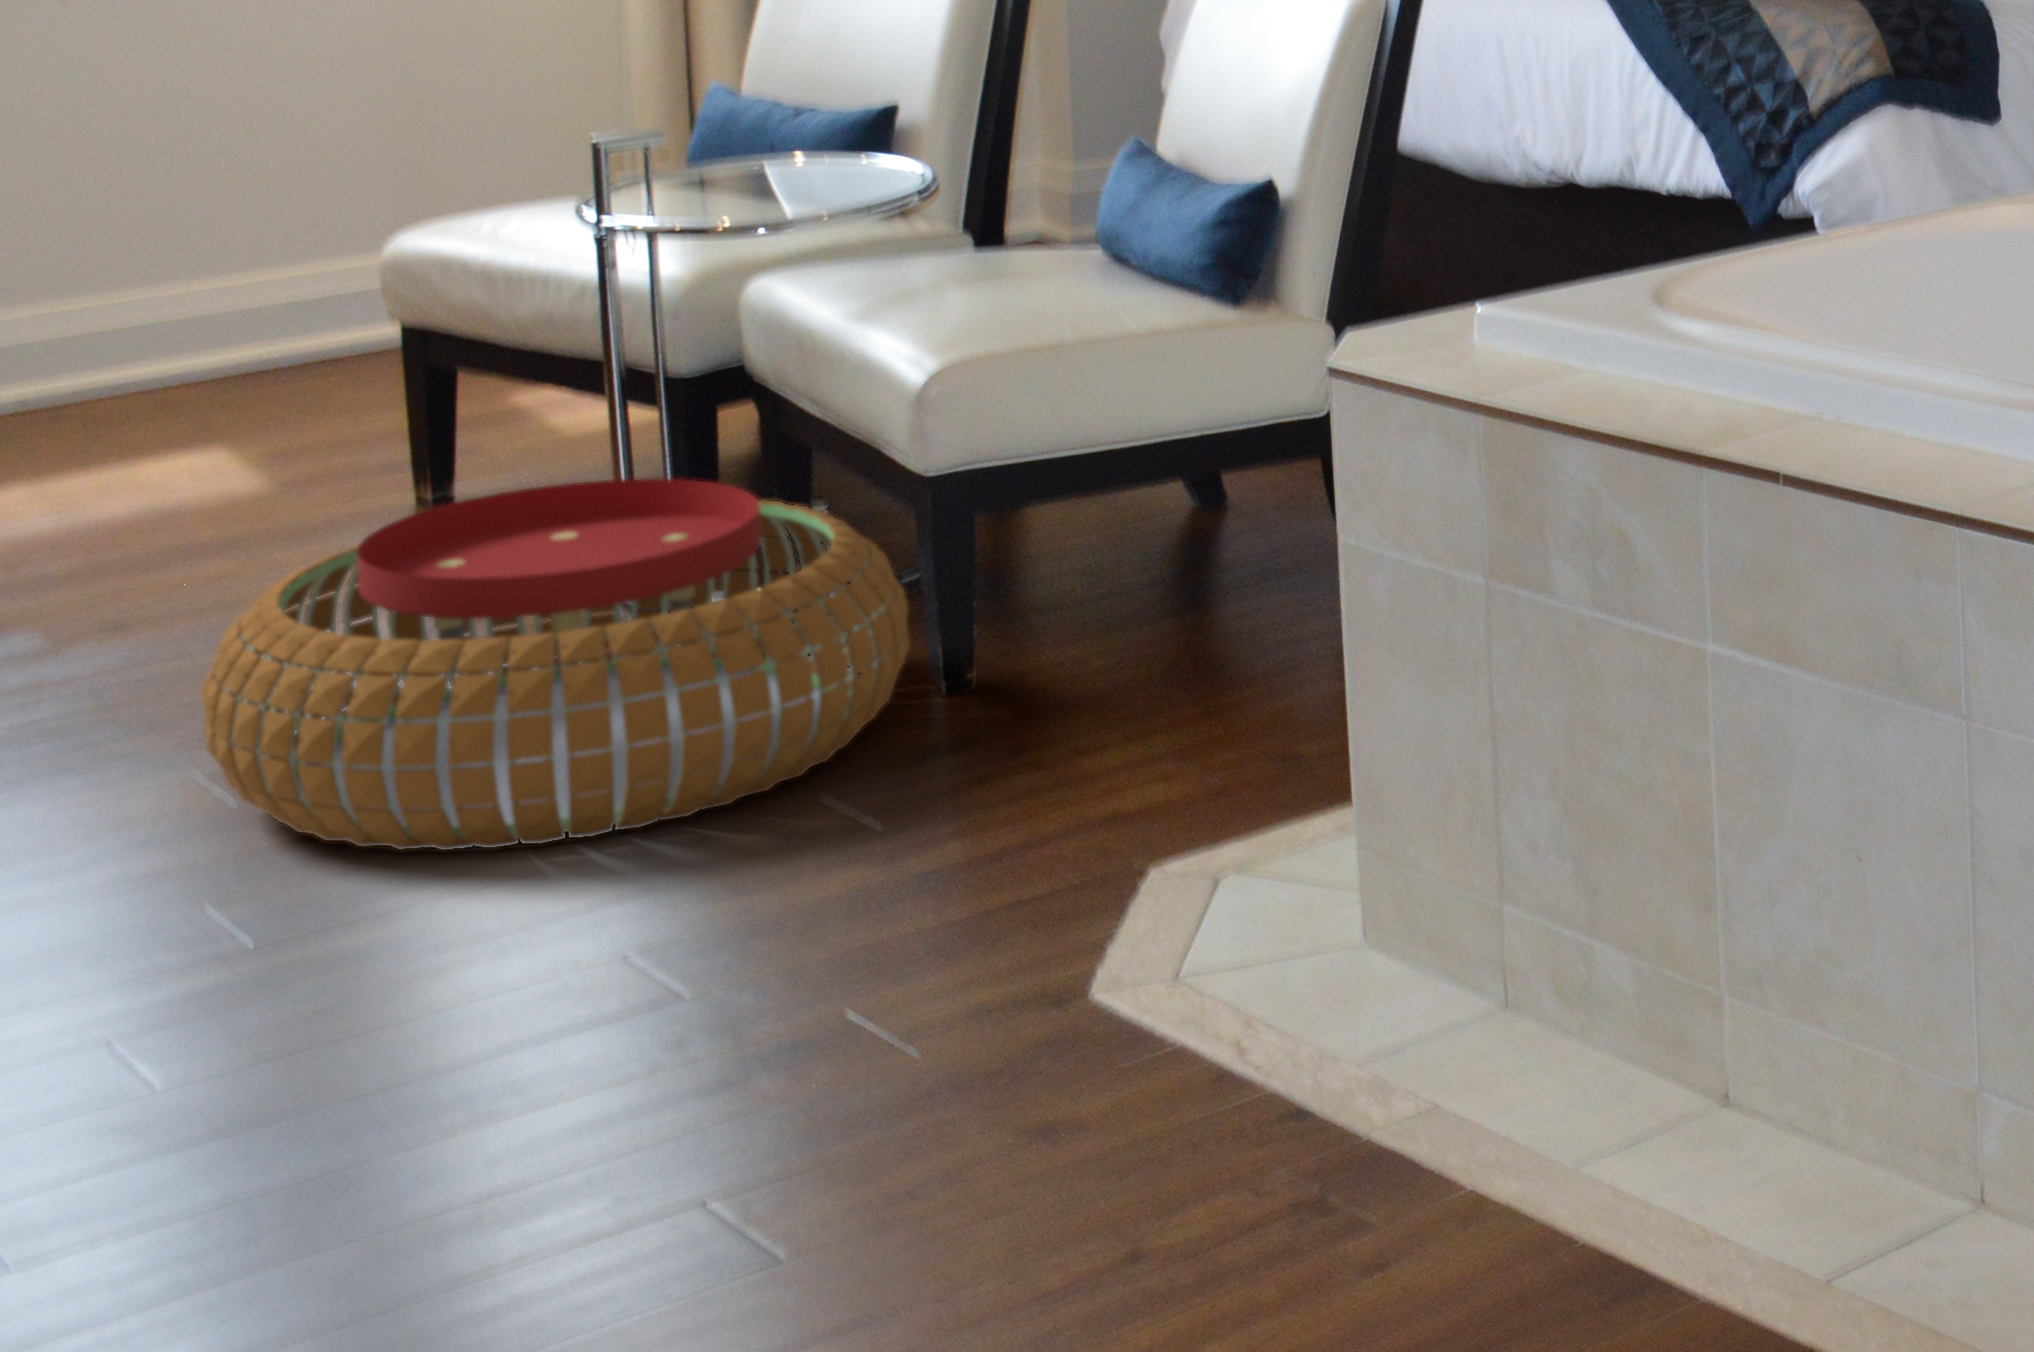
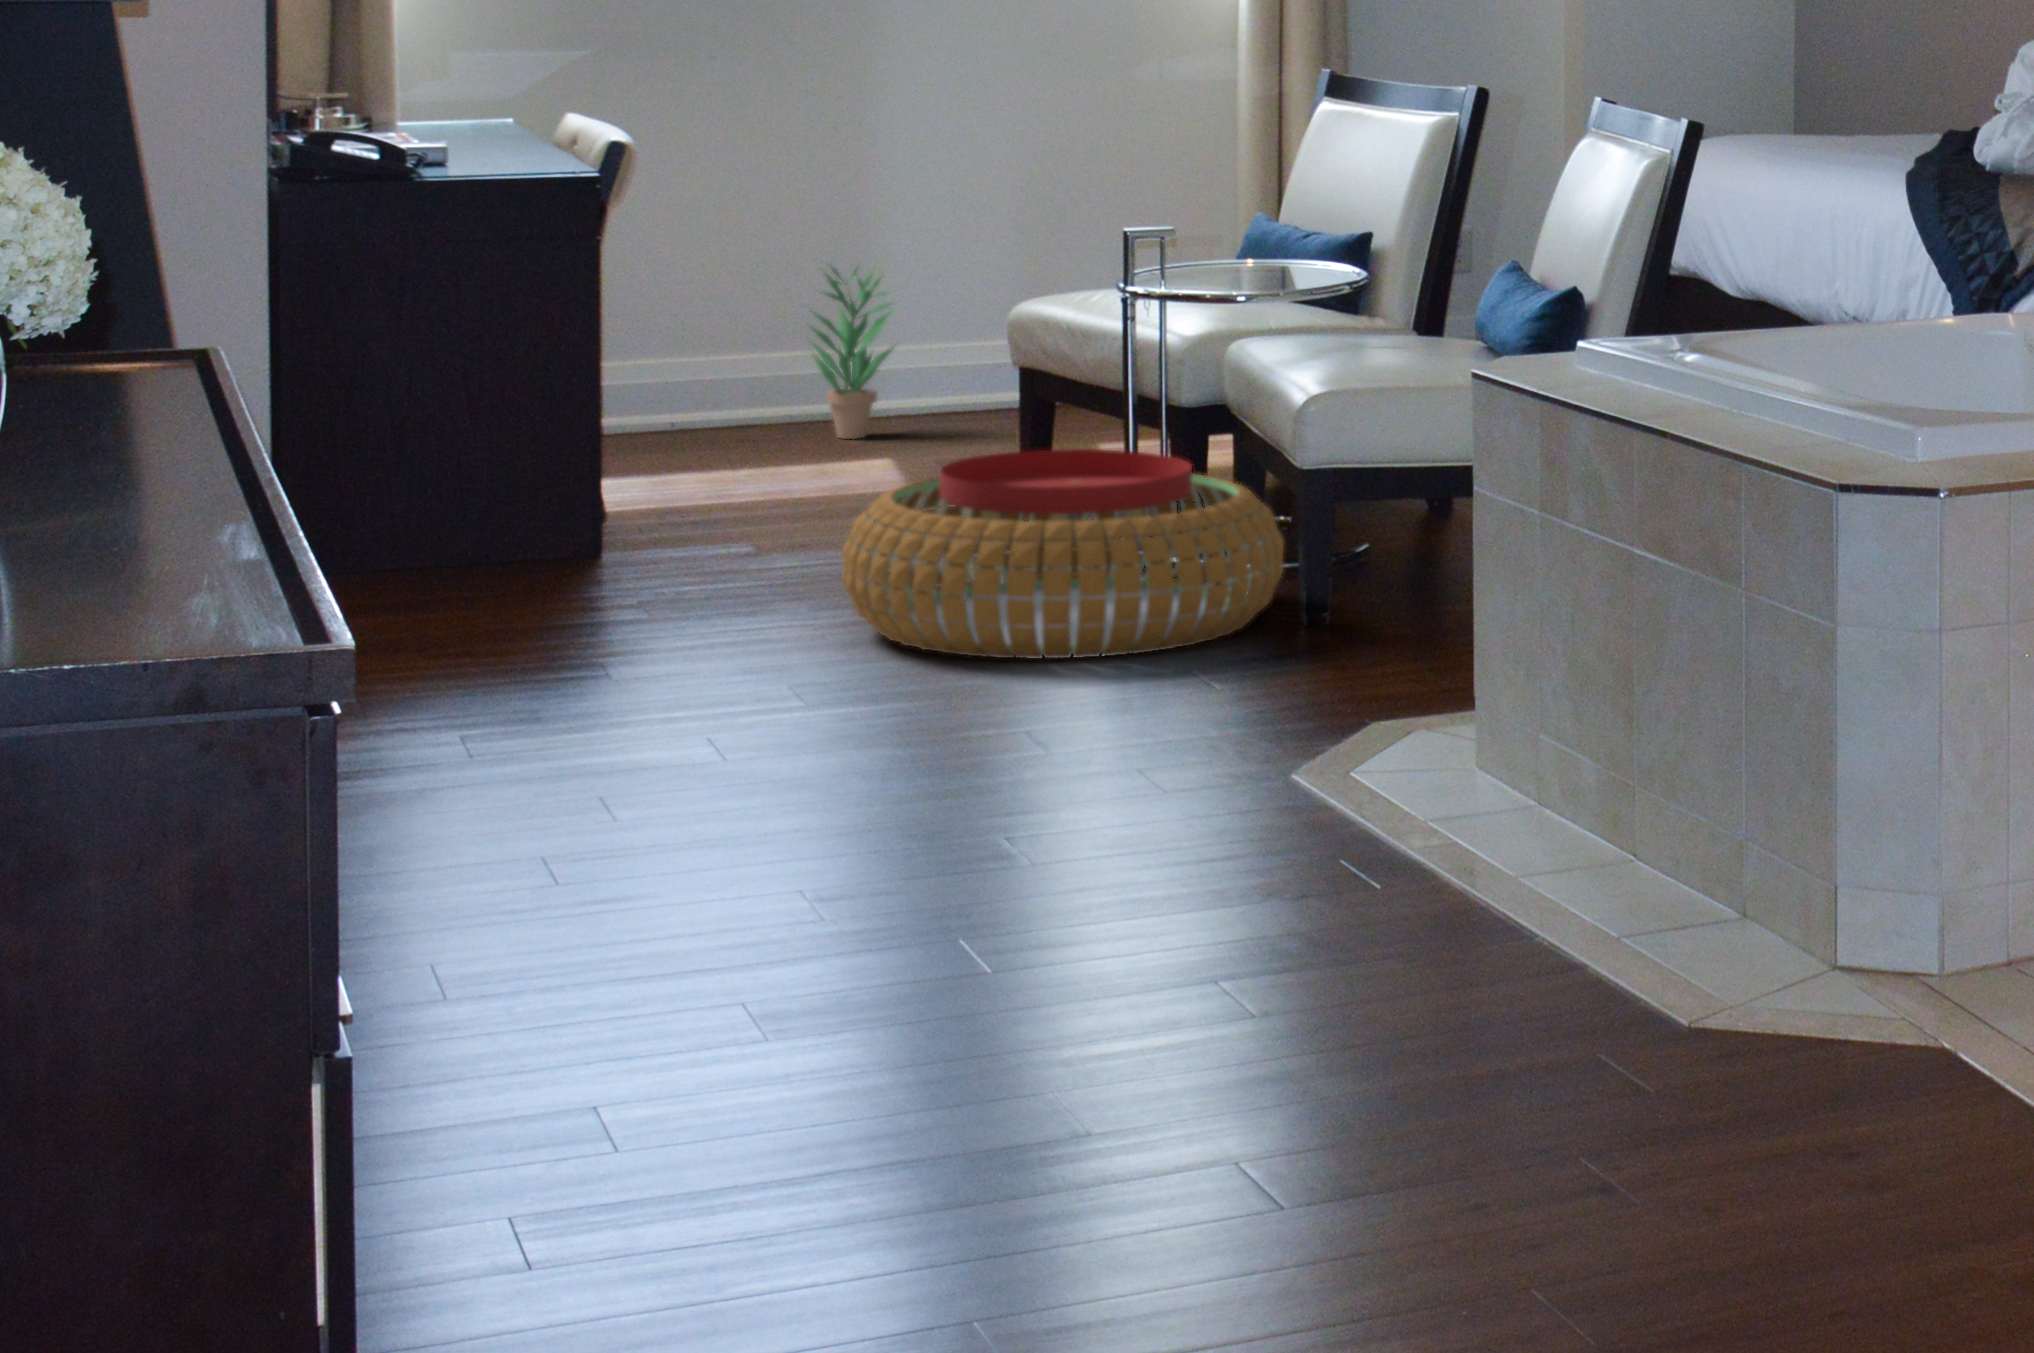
potted plant: none [33,170,182,418] -> present [810,263,896,439]

